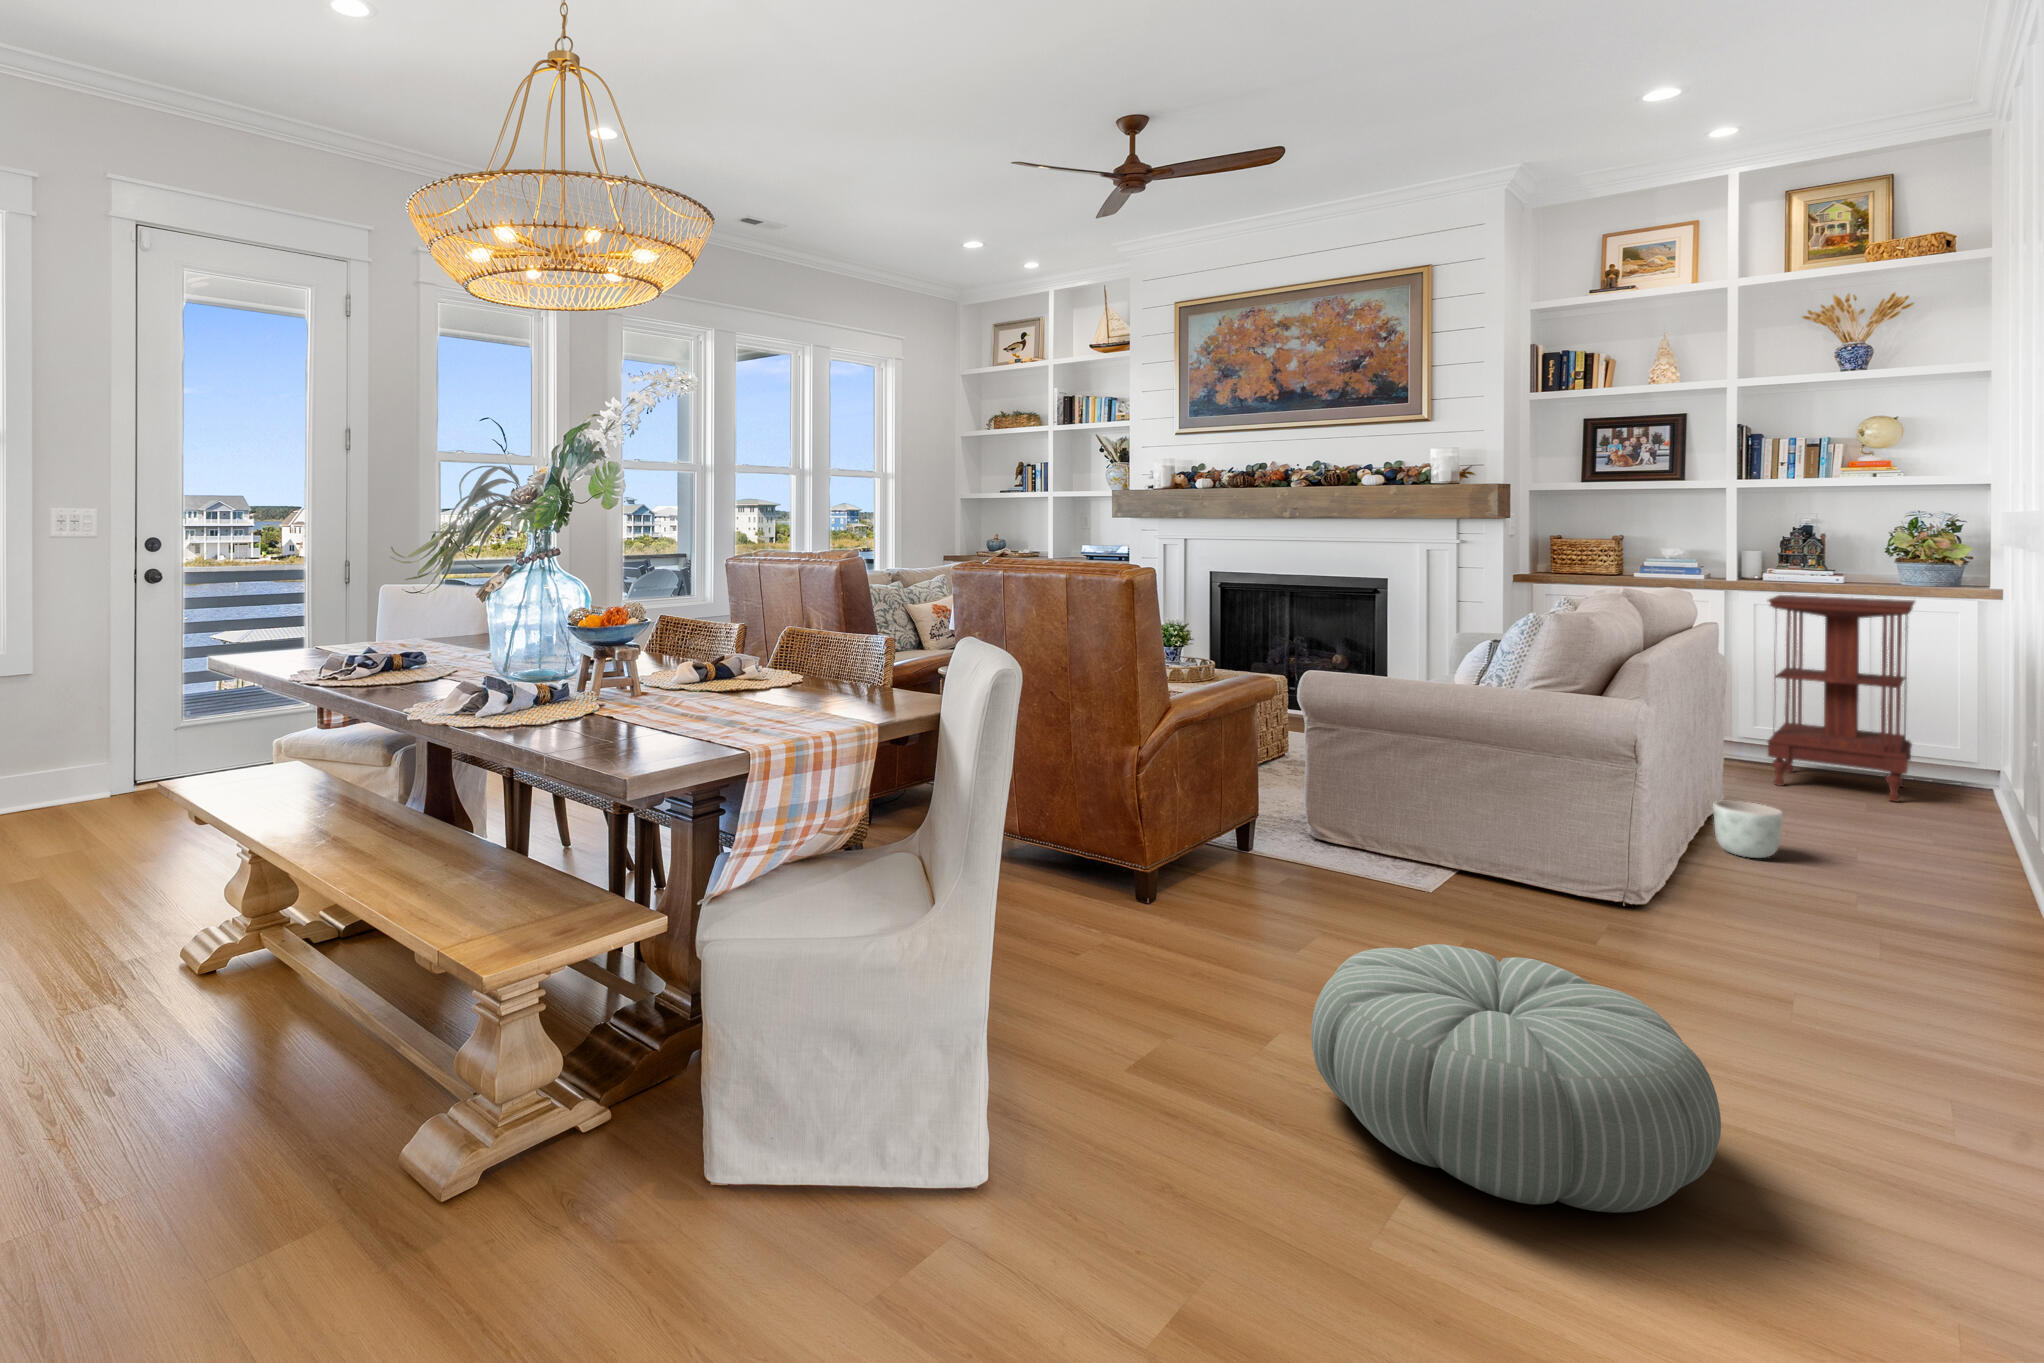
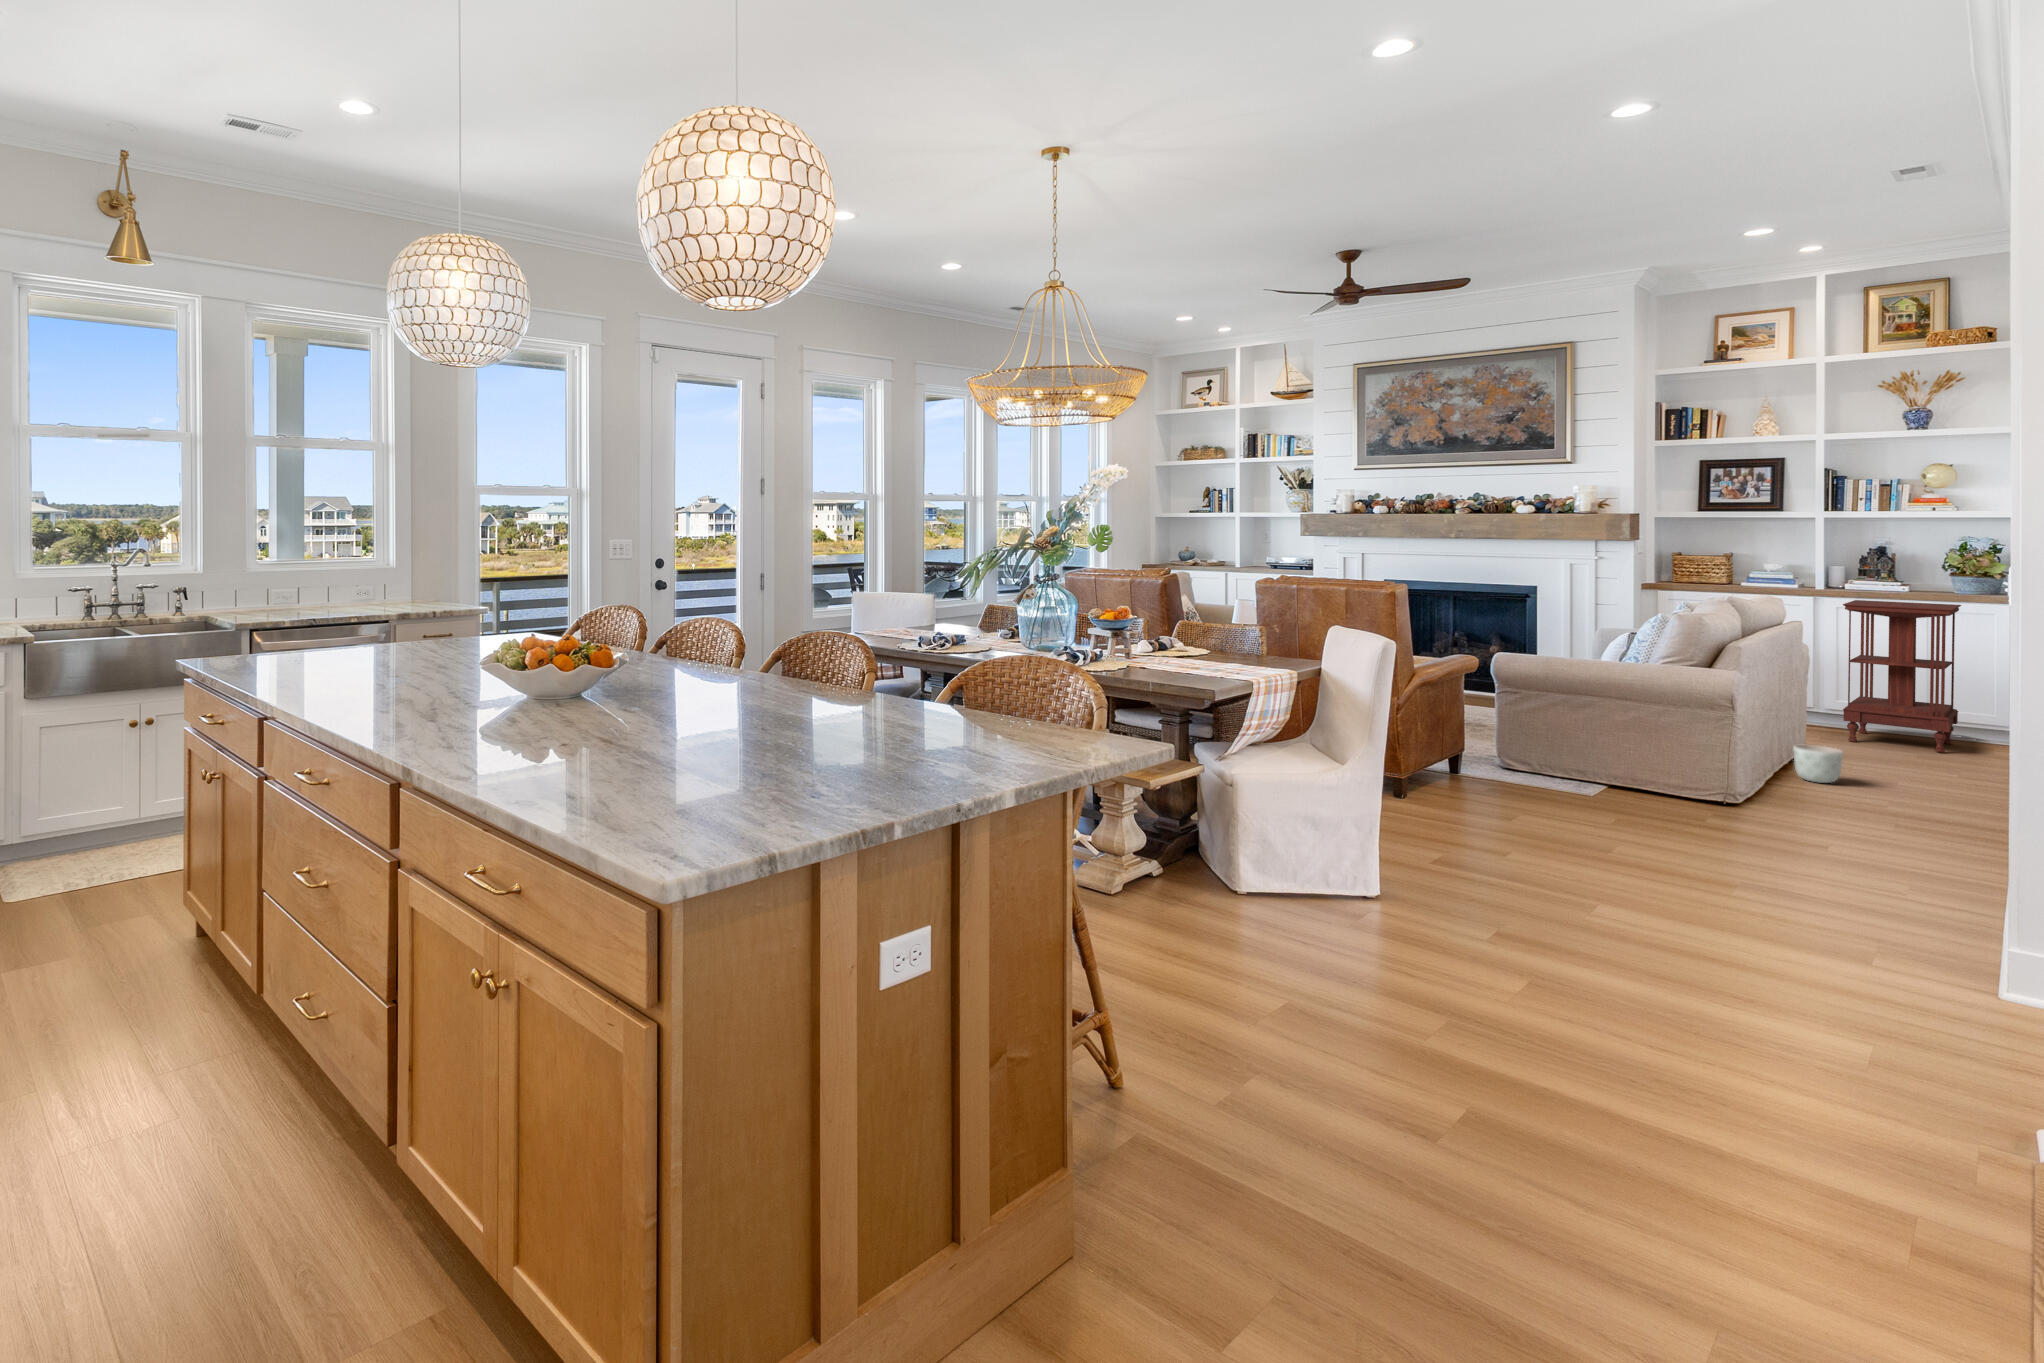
pouf: present [1311,944,1721,1212] -> none [1541,801,1771,917]

